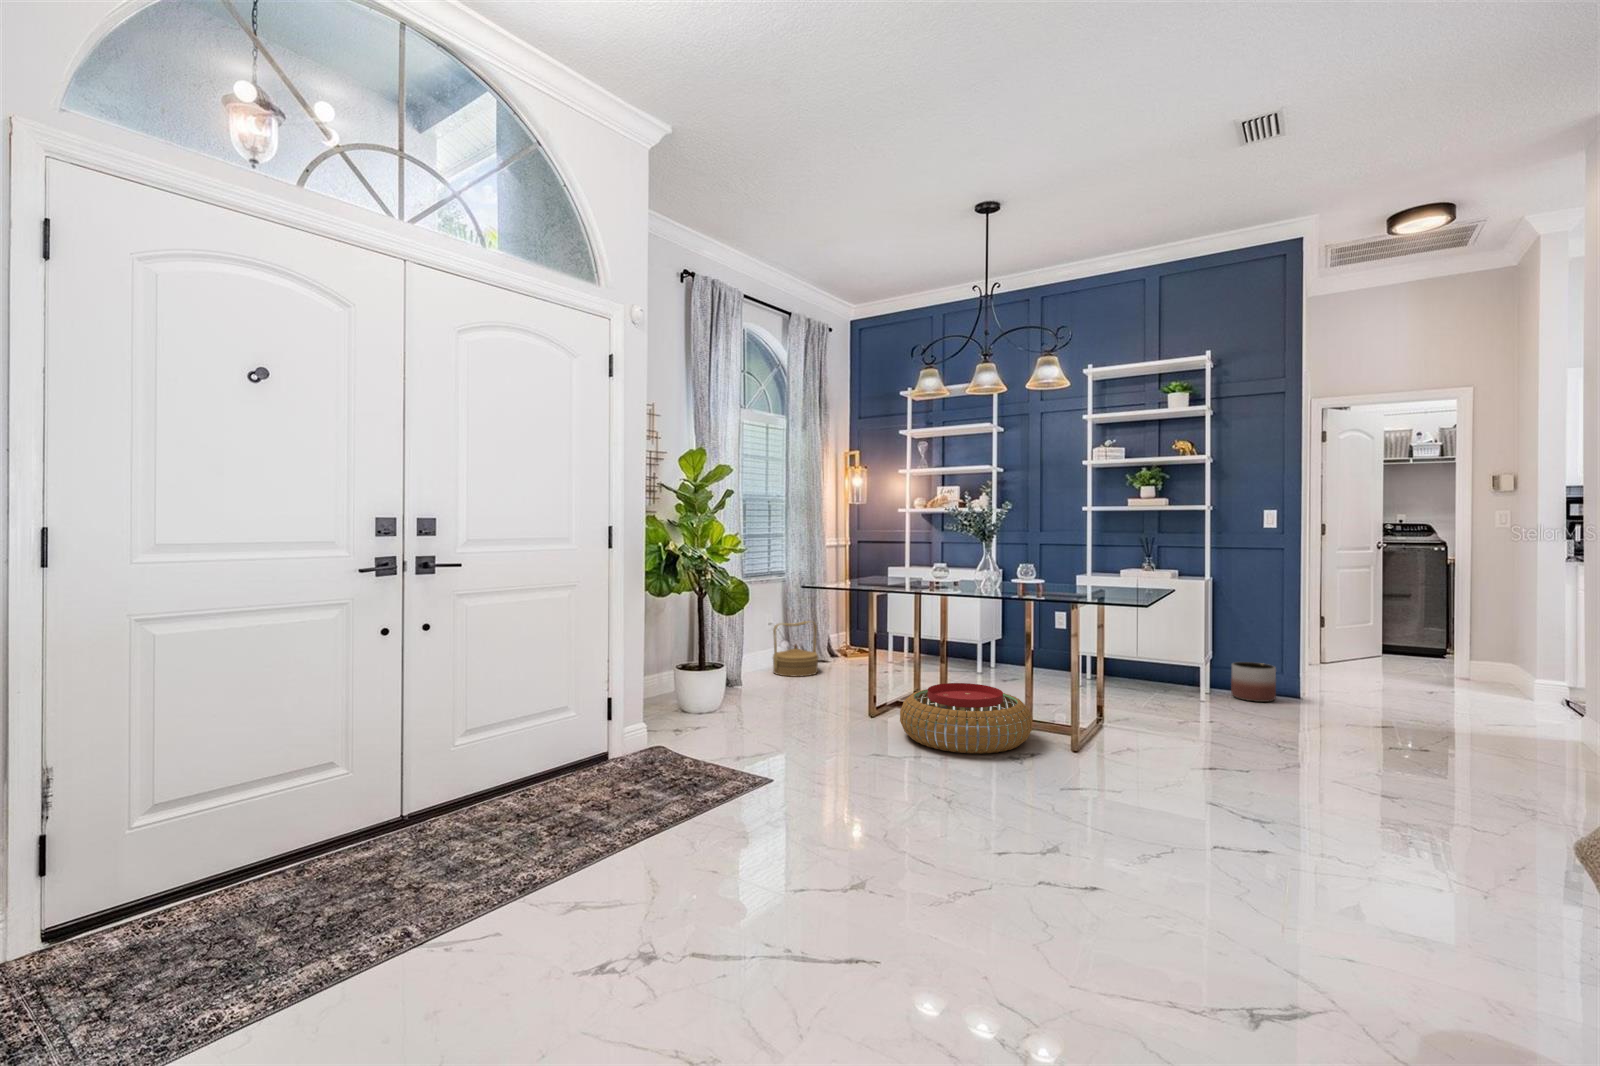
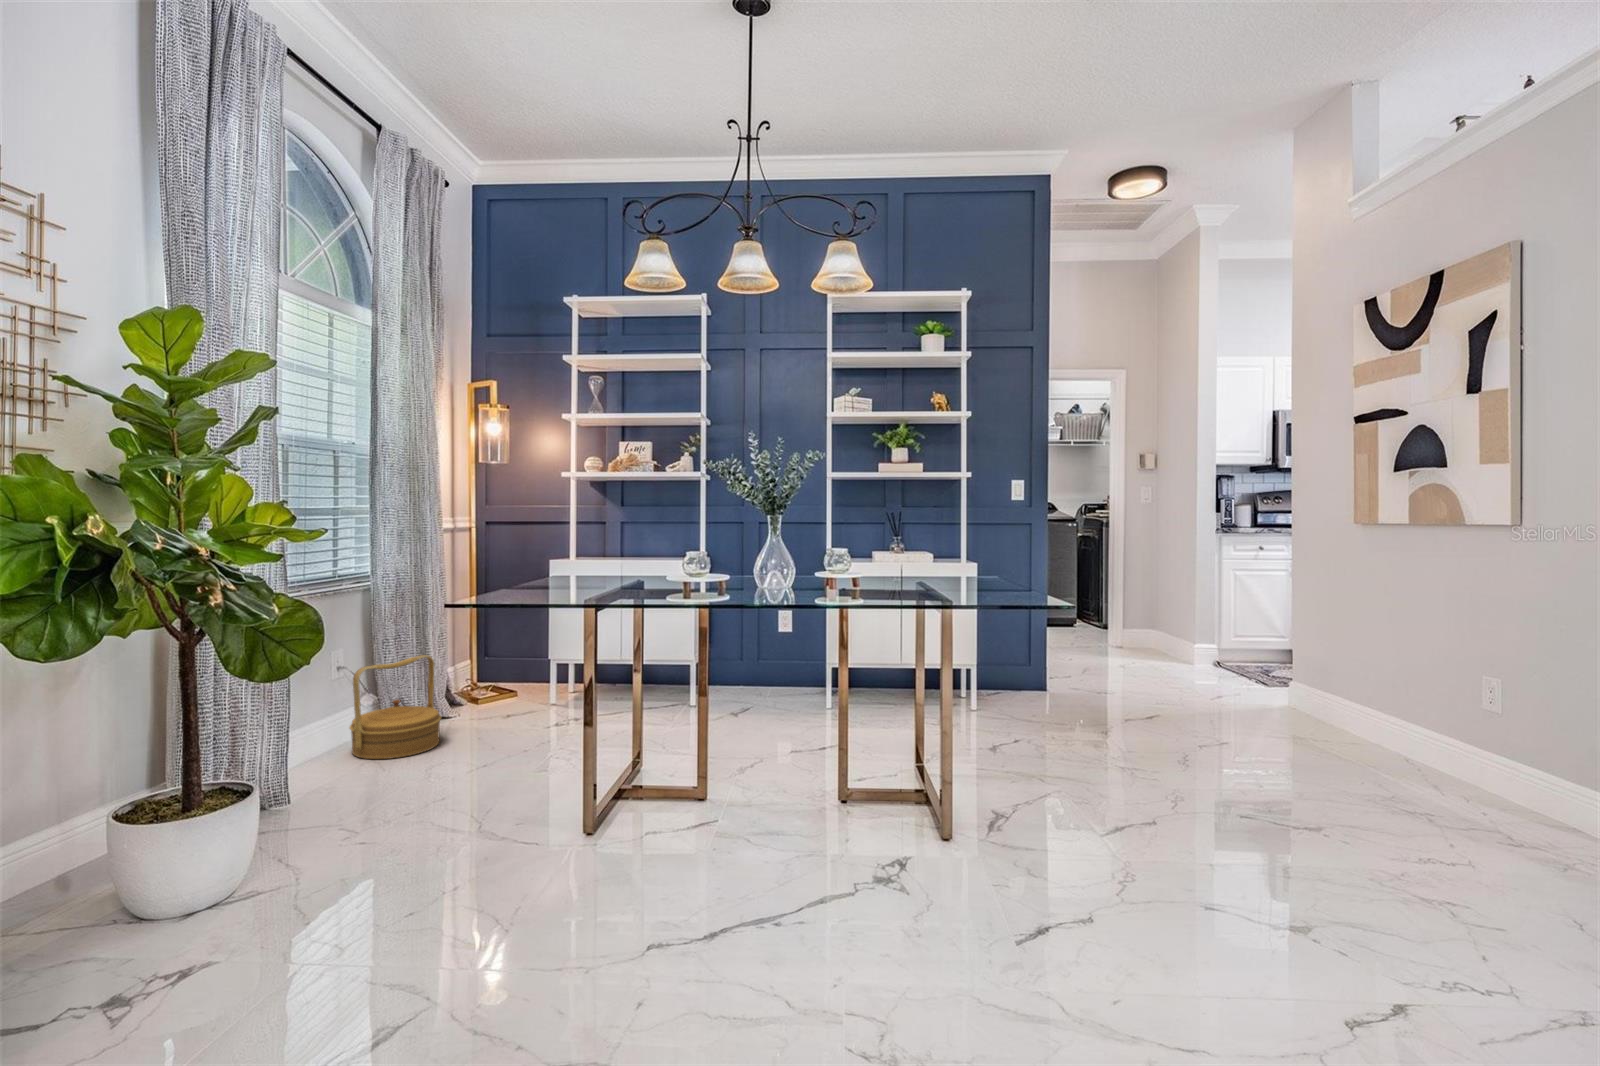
planter: present [1231,662,1276,702] -> none [991,660,1037,707]
pouf: present [900,683,1032,754] -> none [659,752,881,897]

